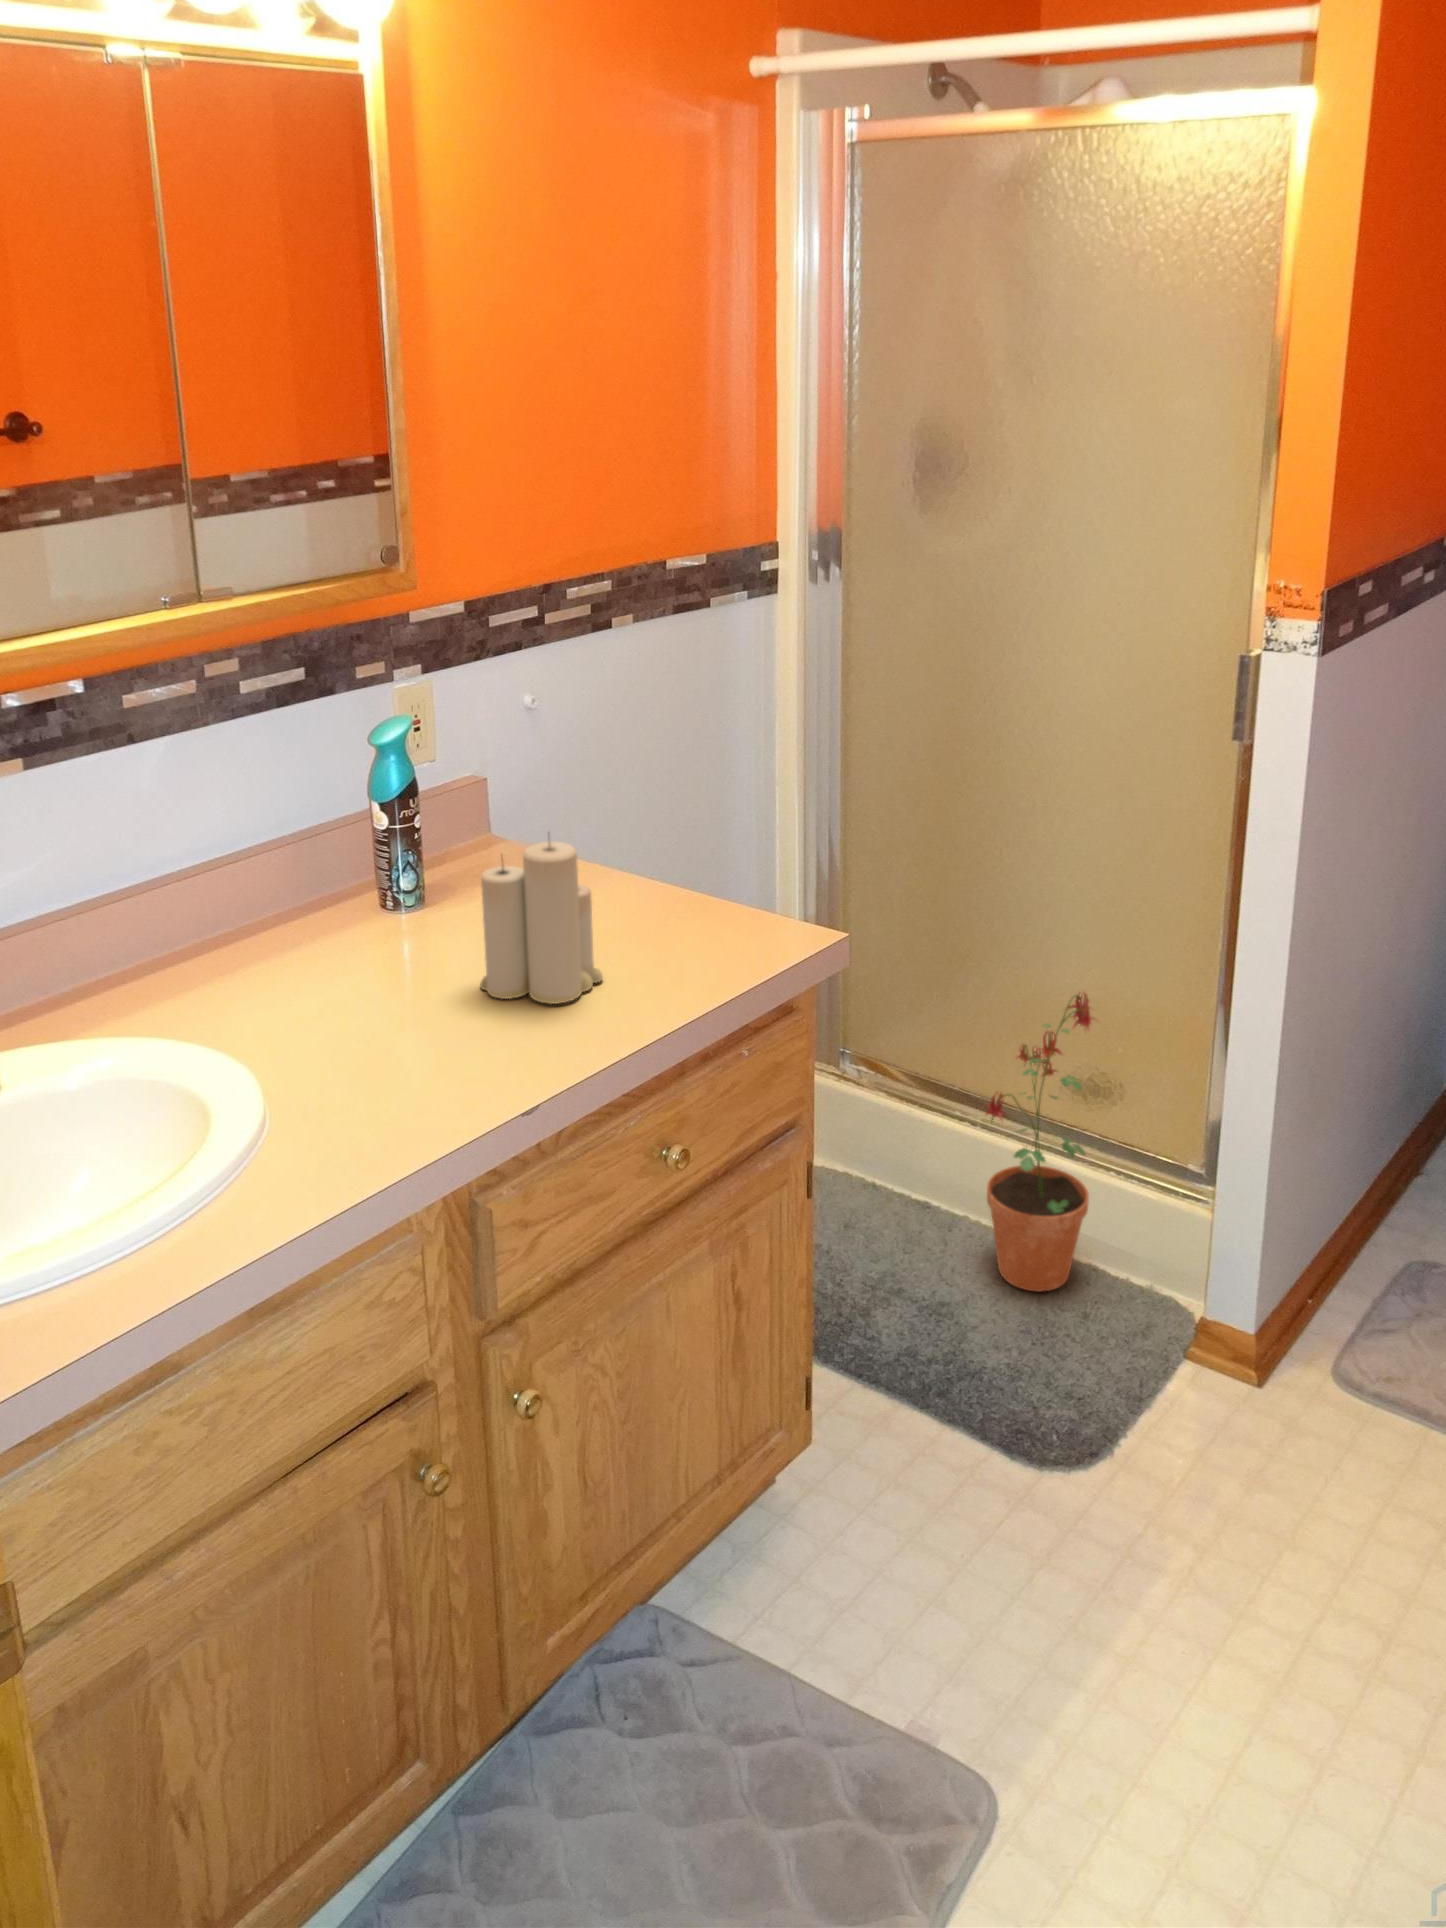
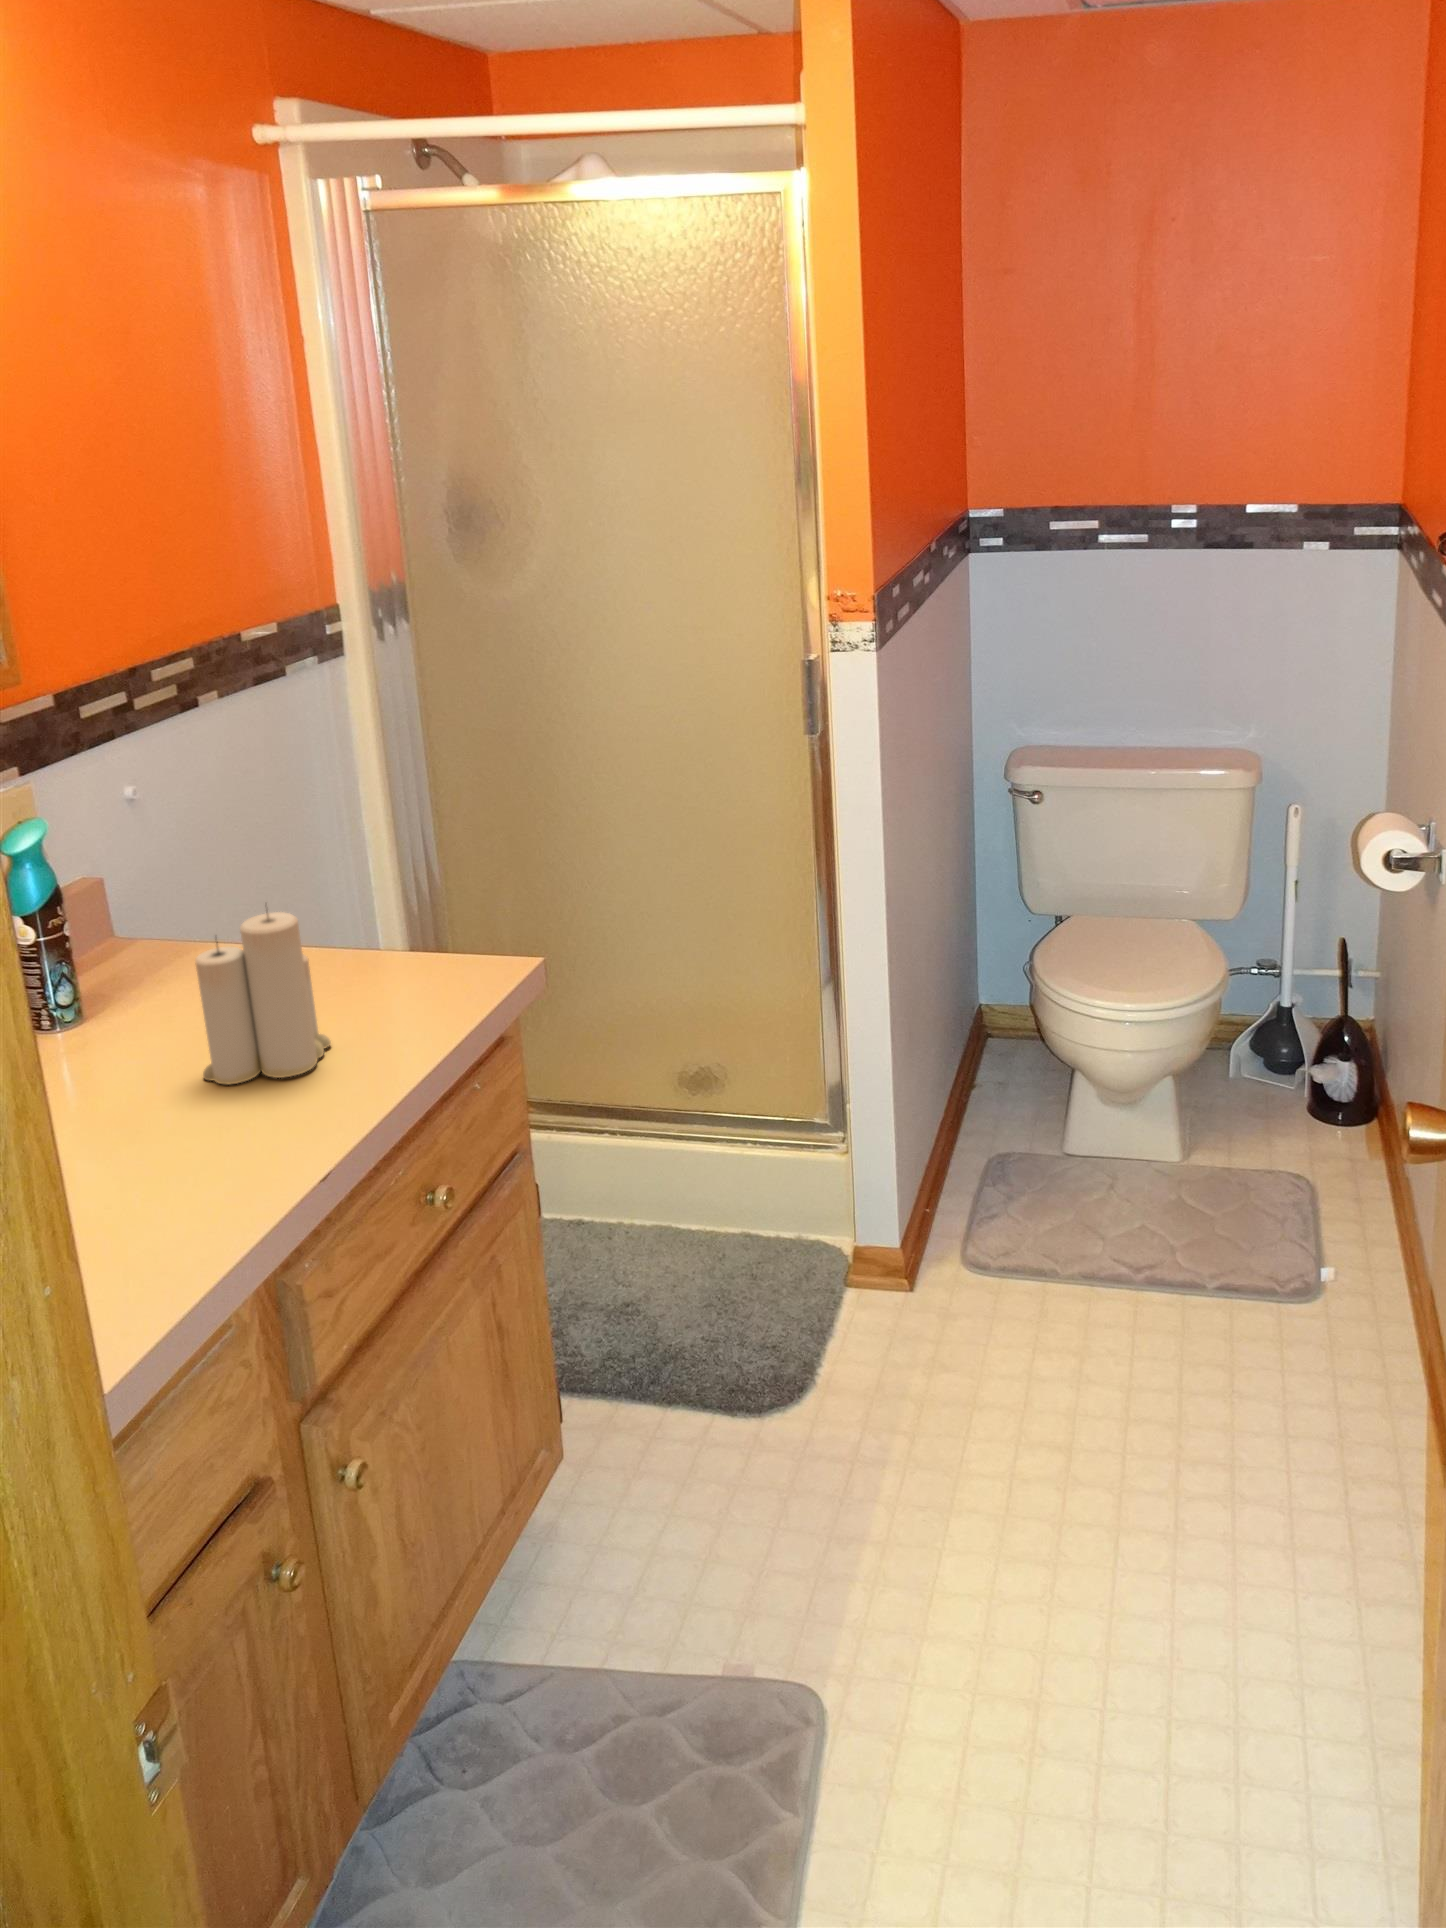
potted plant: present [986,993,1093,1291] -> none [628,985,736,1271]

